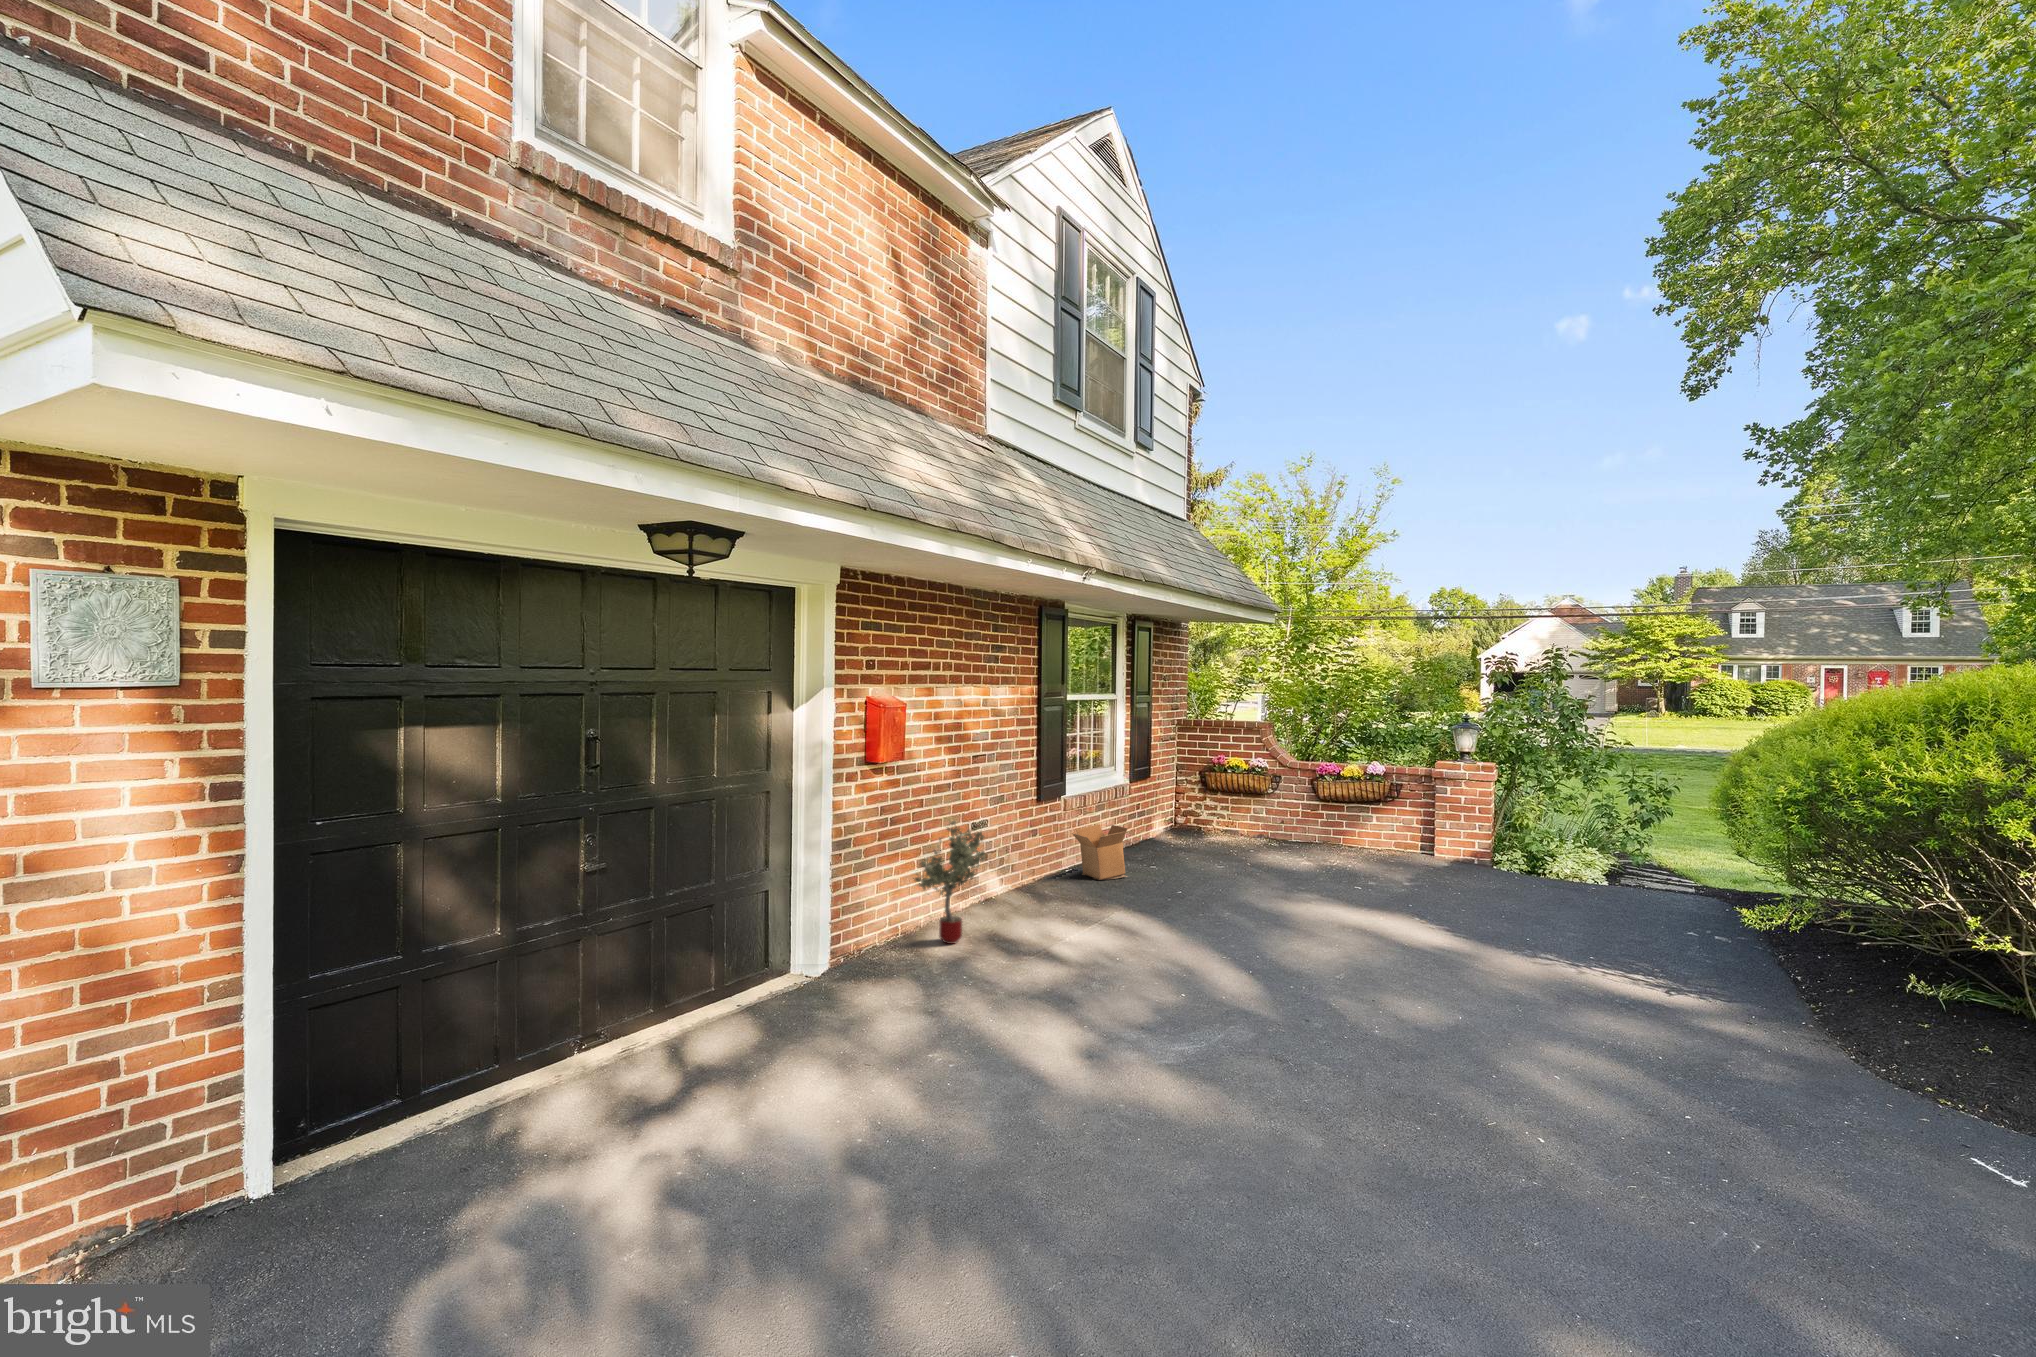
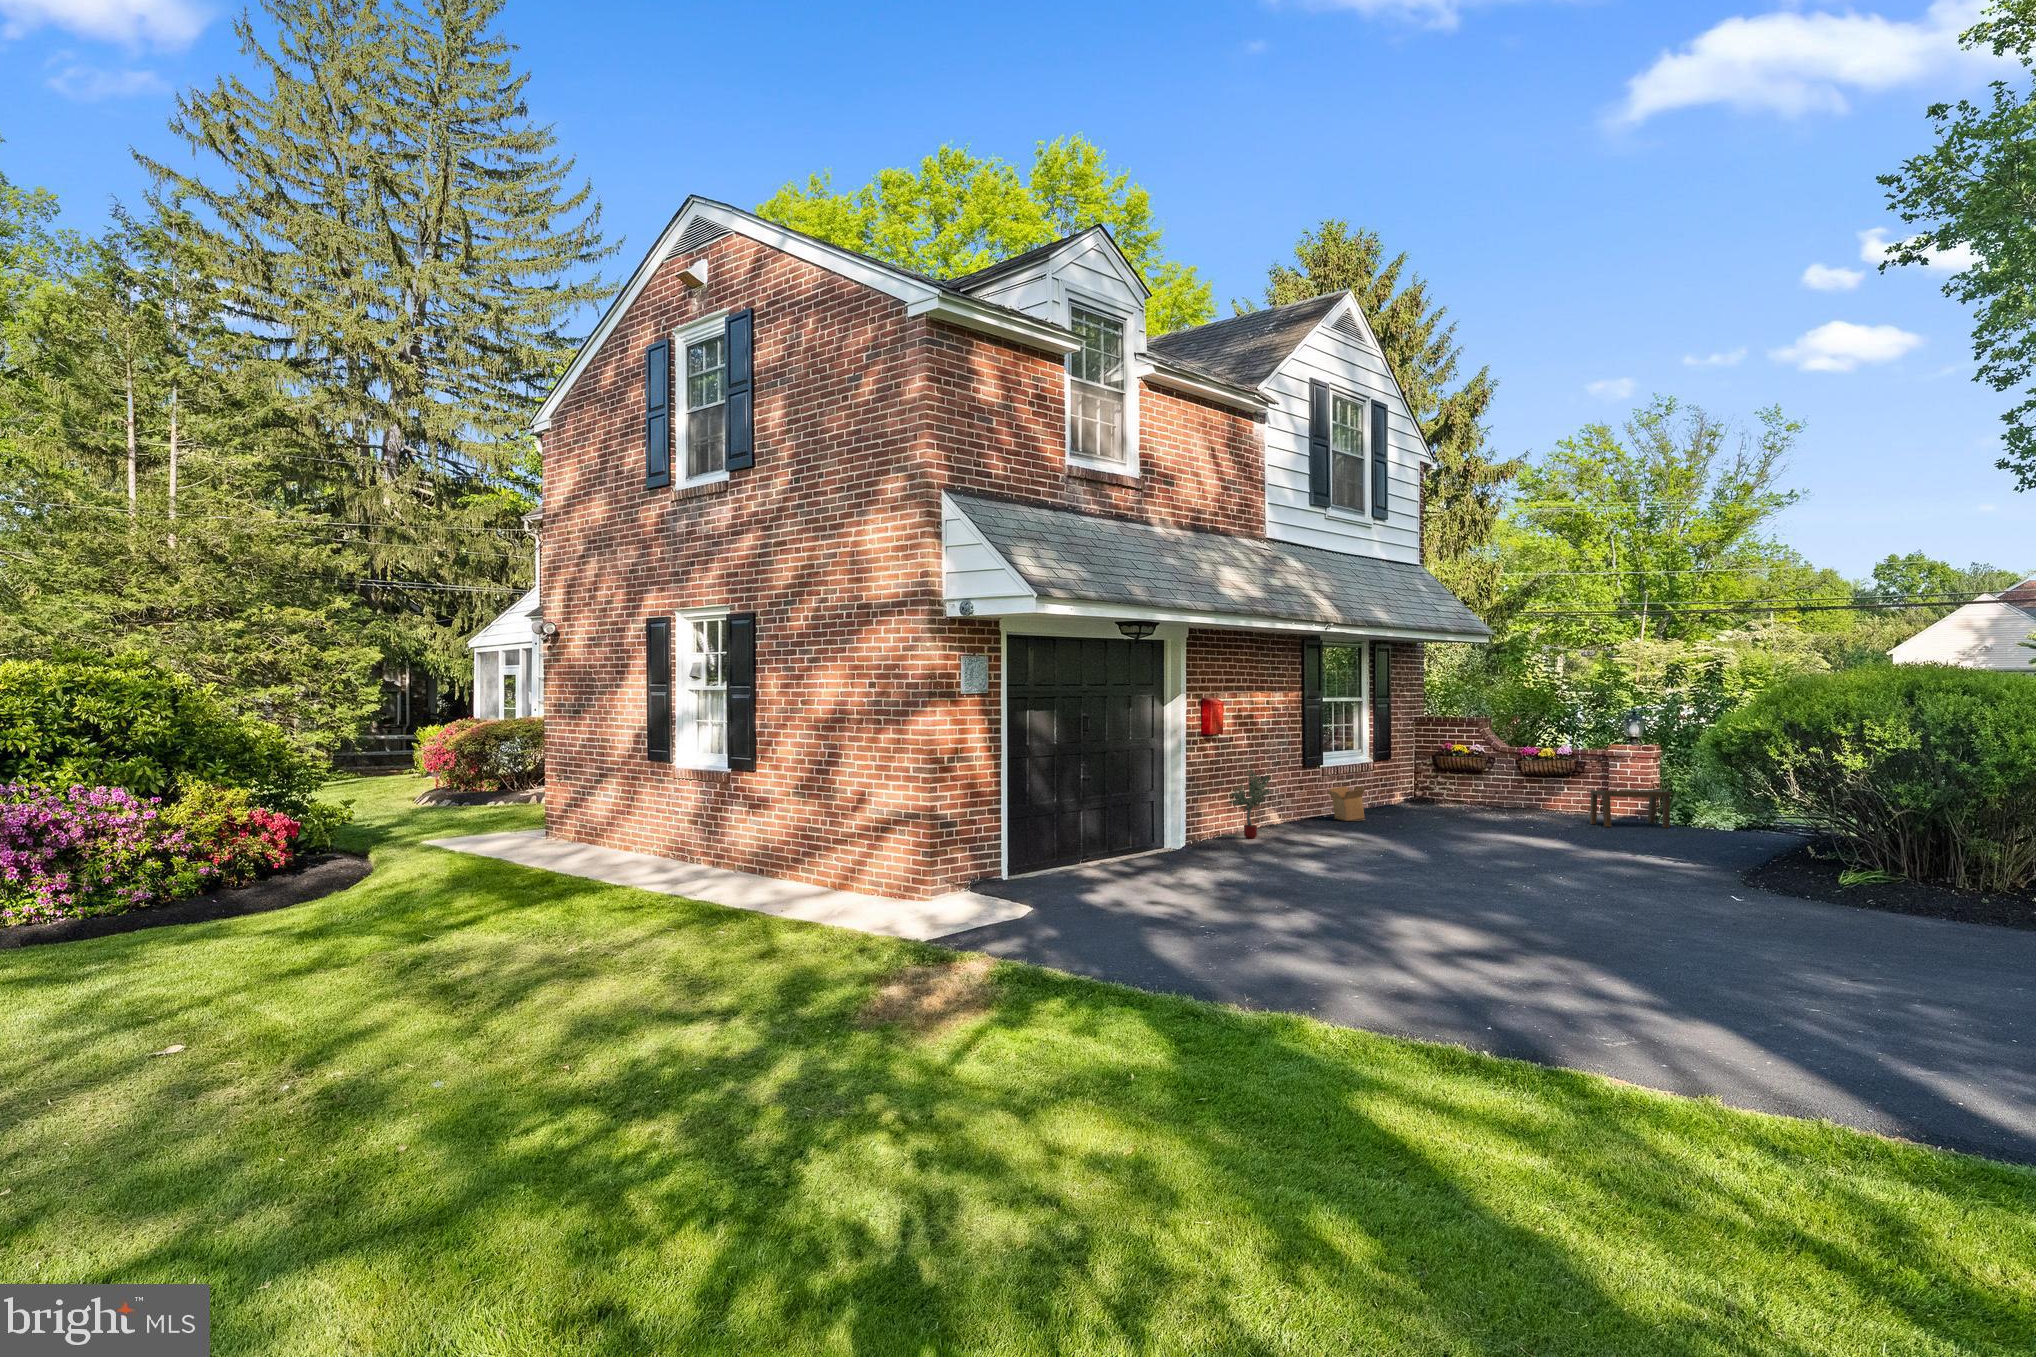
bench: none [1414,821,1518,878] -> present [1590,790,1671,828]

